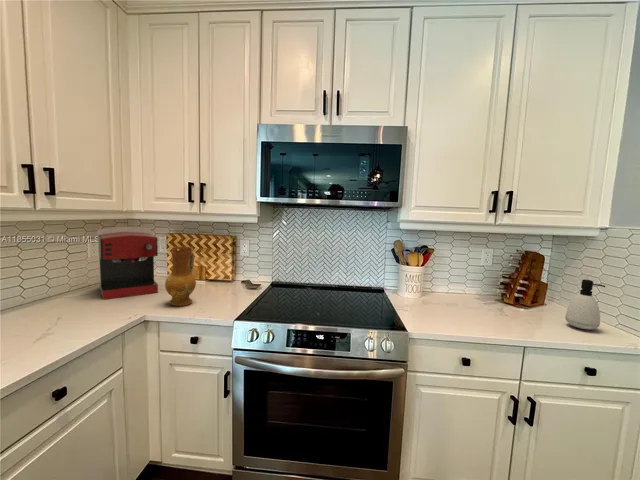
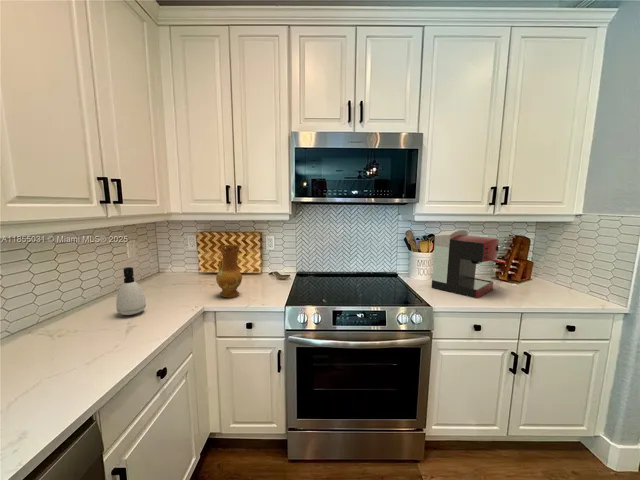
coffee maker: present [97,227,158,300] -> present [432,230,506,298]
soap dispenser: present [565,279,605,329] -> present [116,267,146,315]

